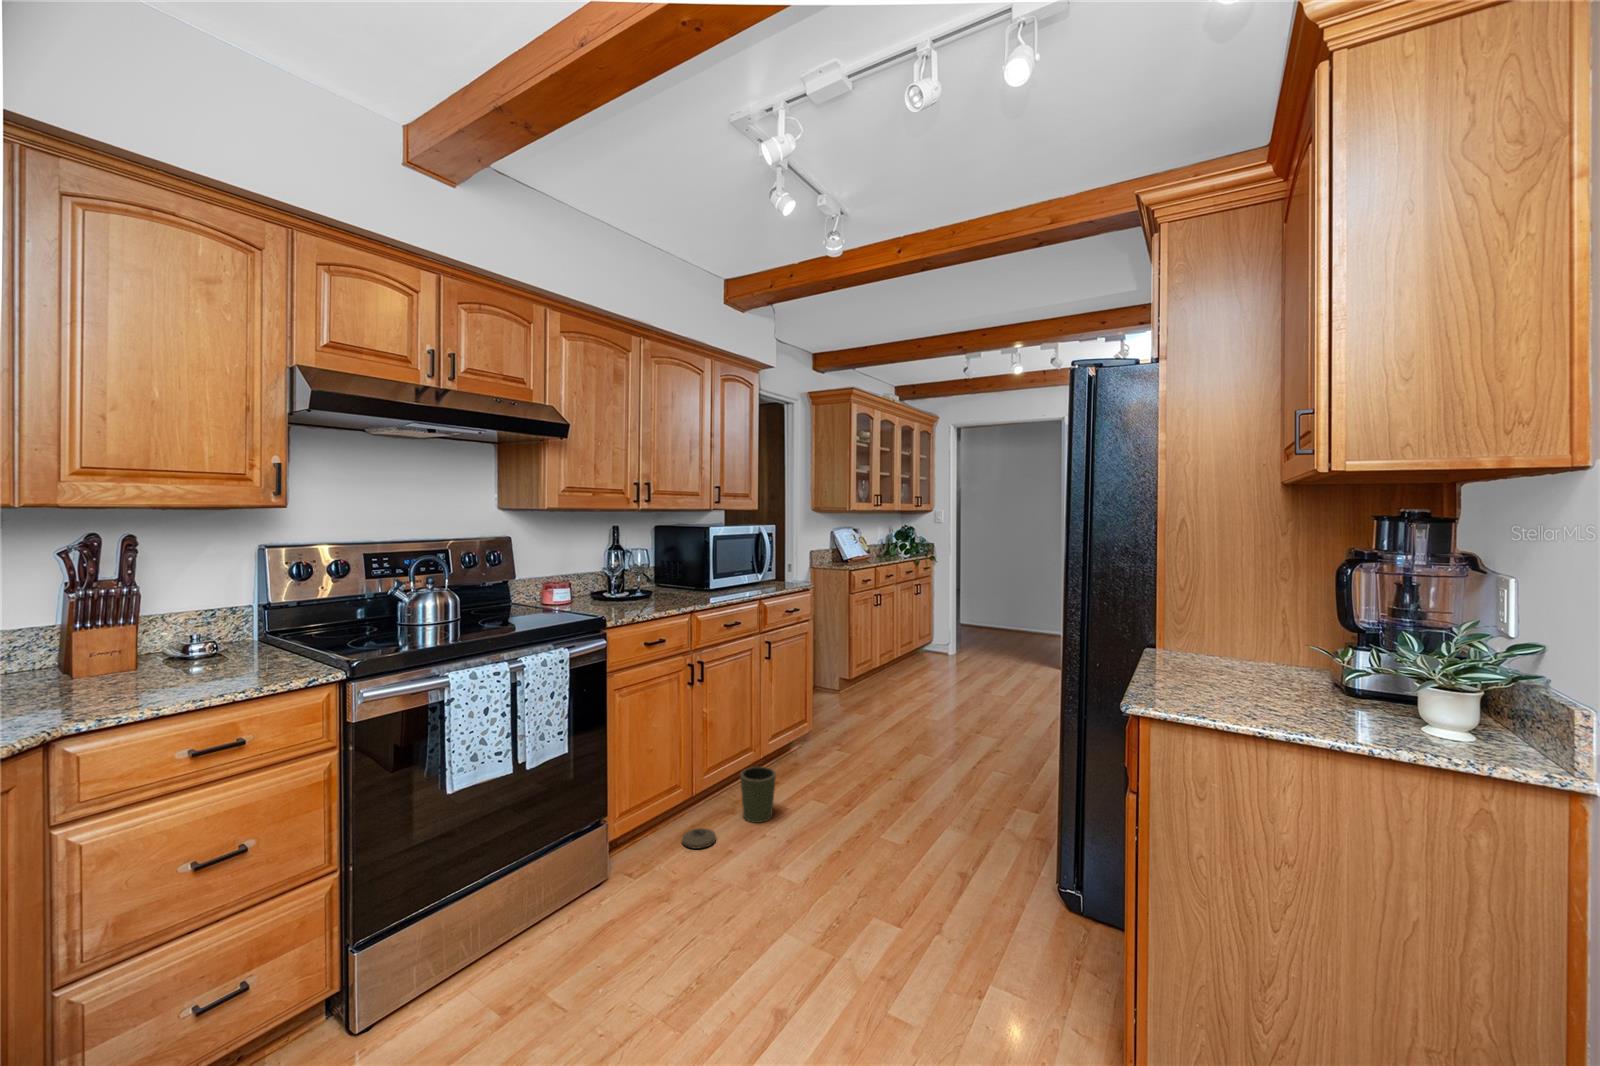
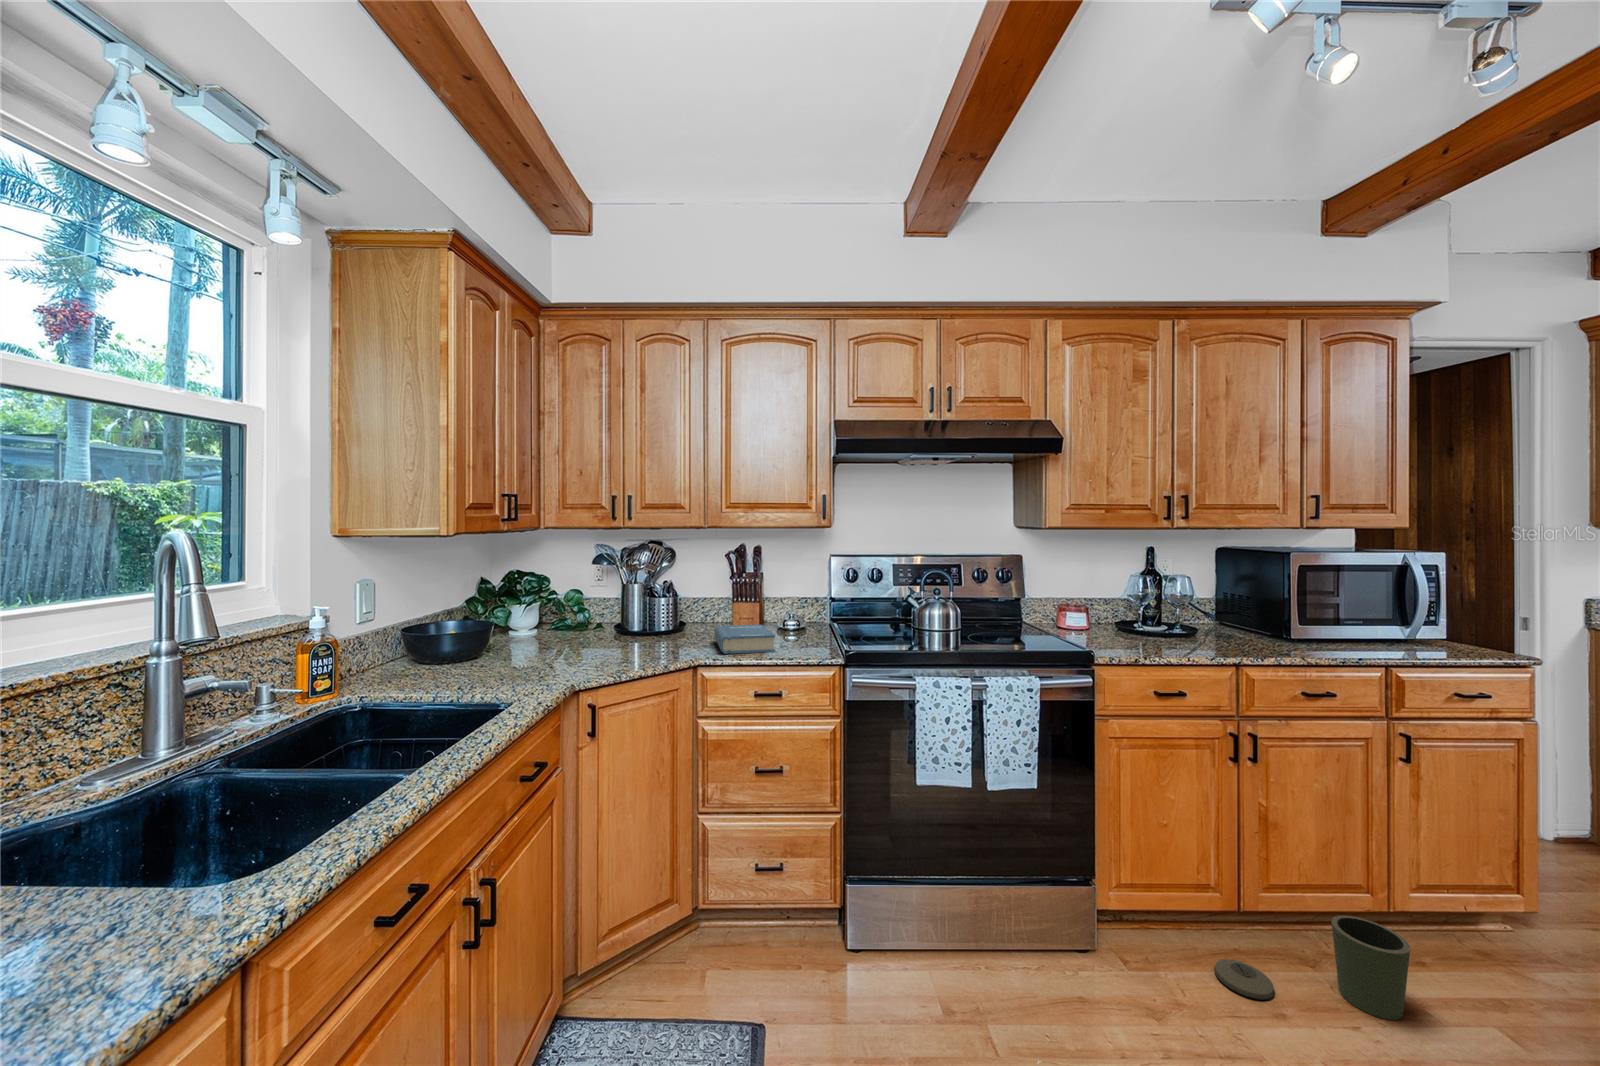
hardback book: none [61,651,226,701] -> present [715,625,775,654]

